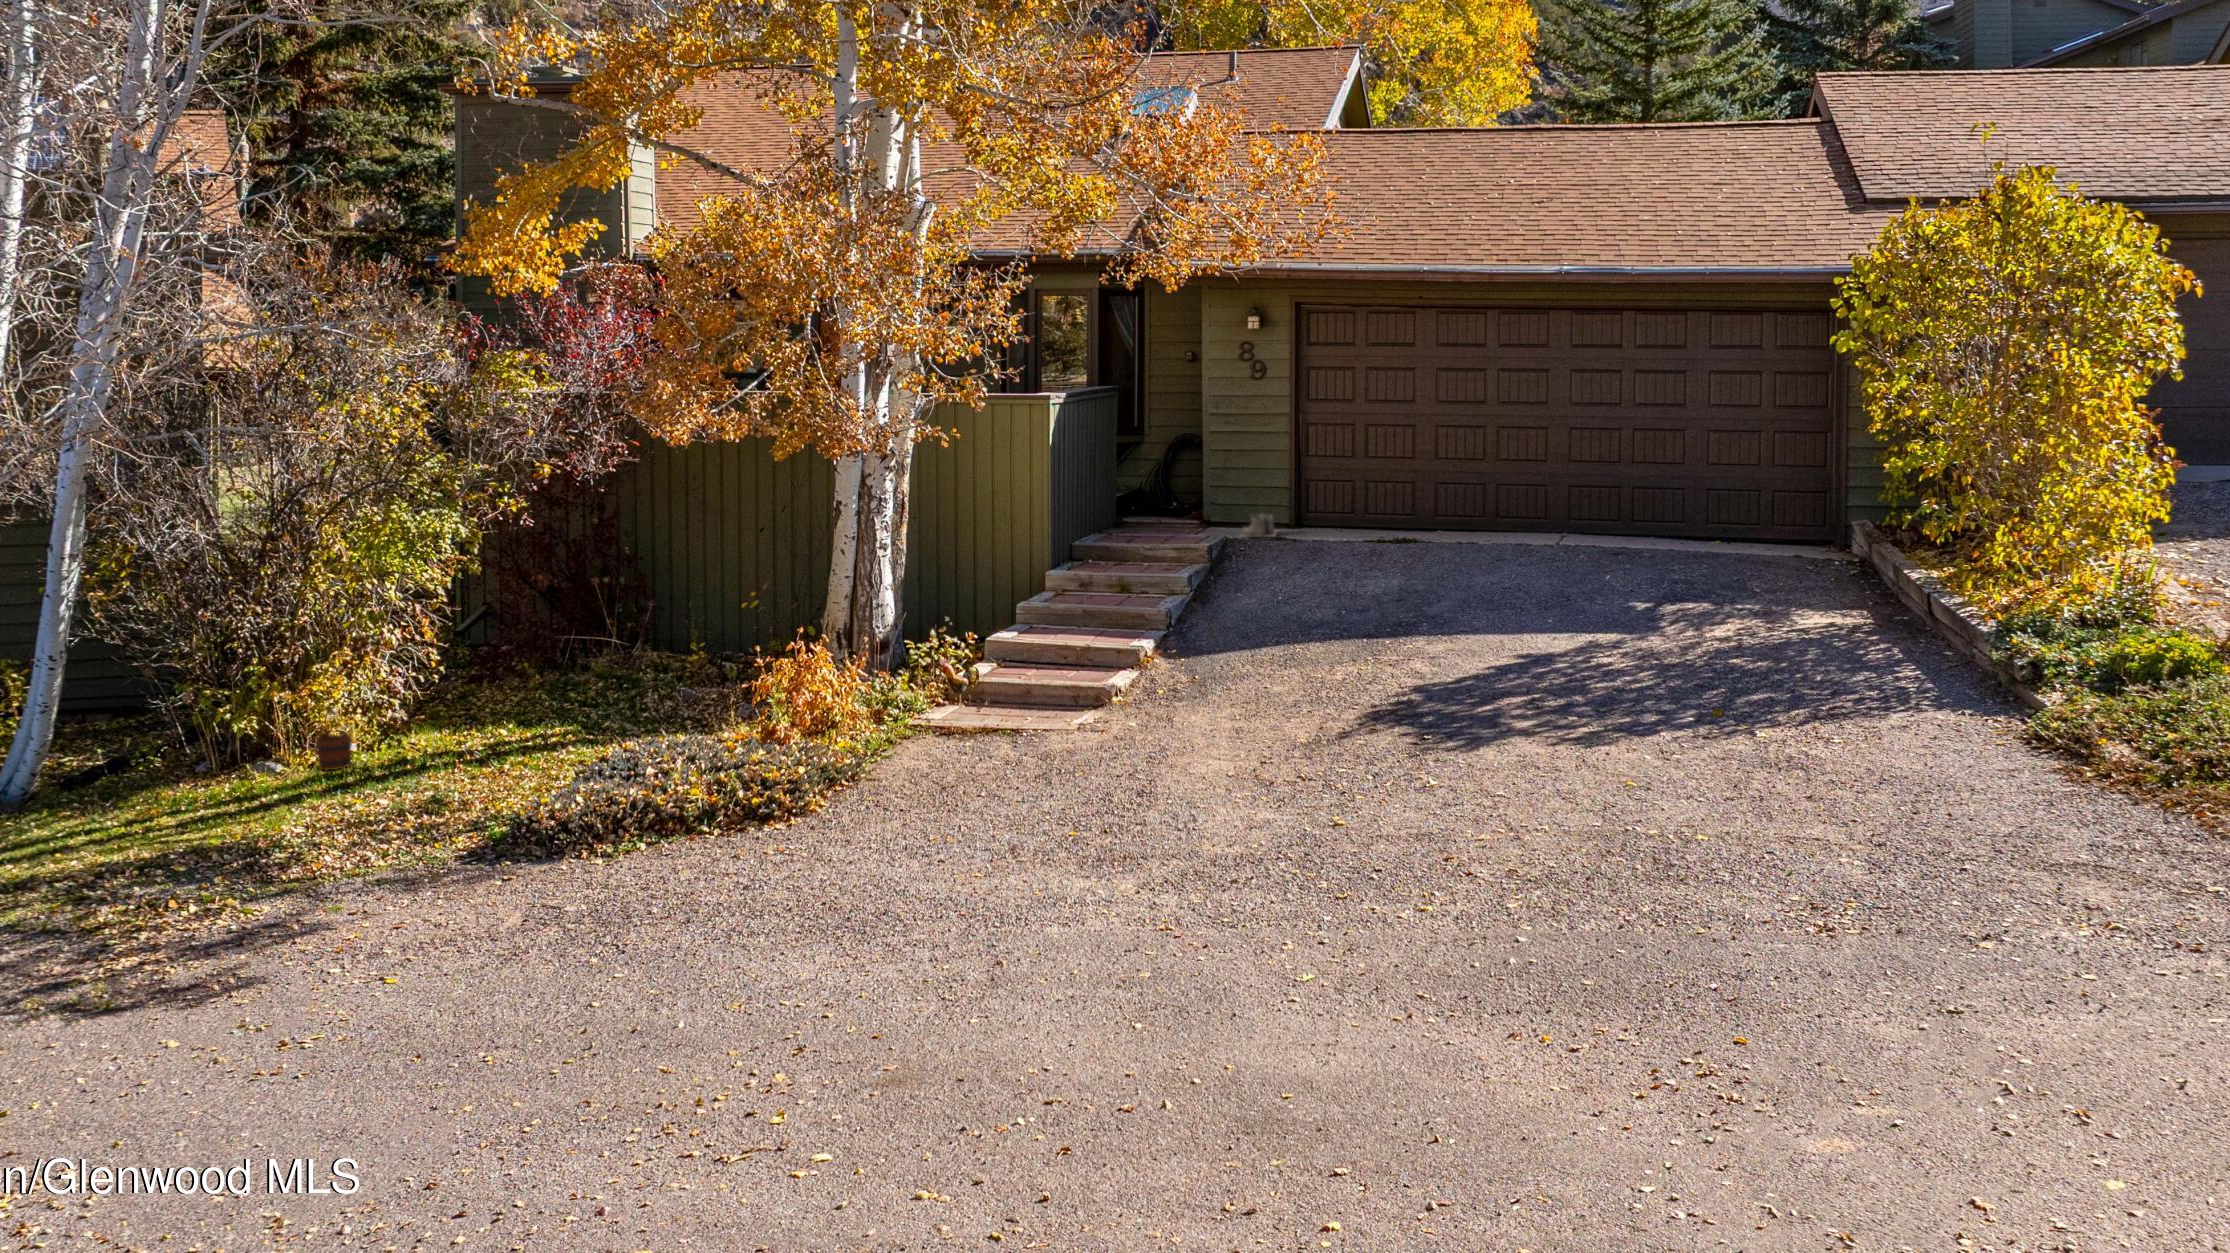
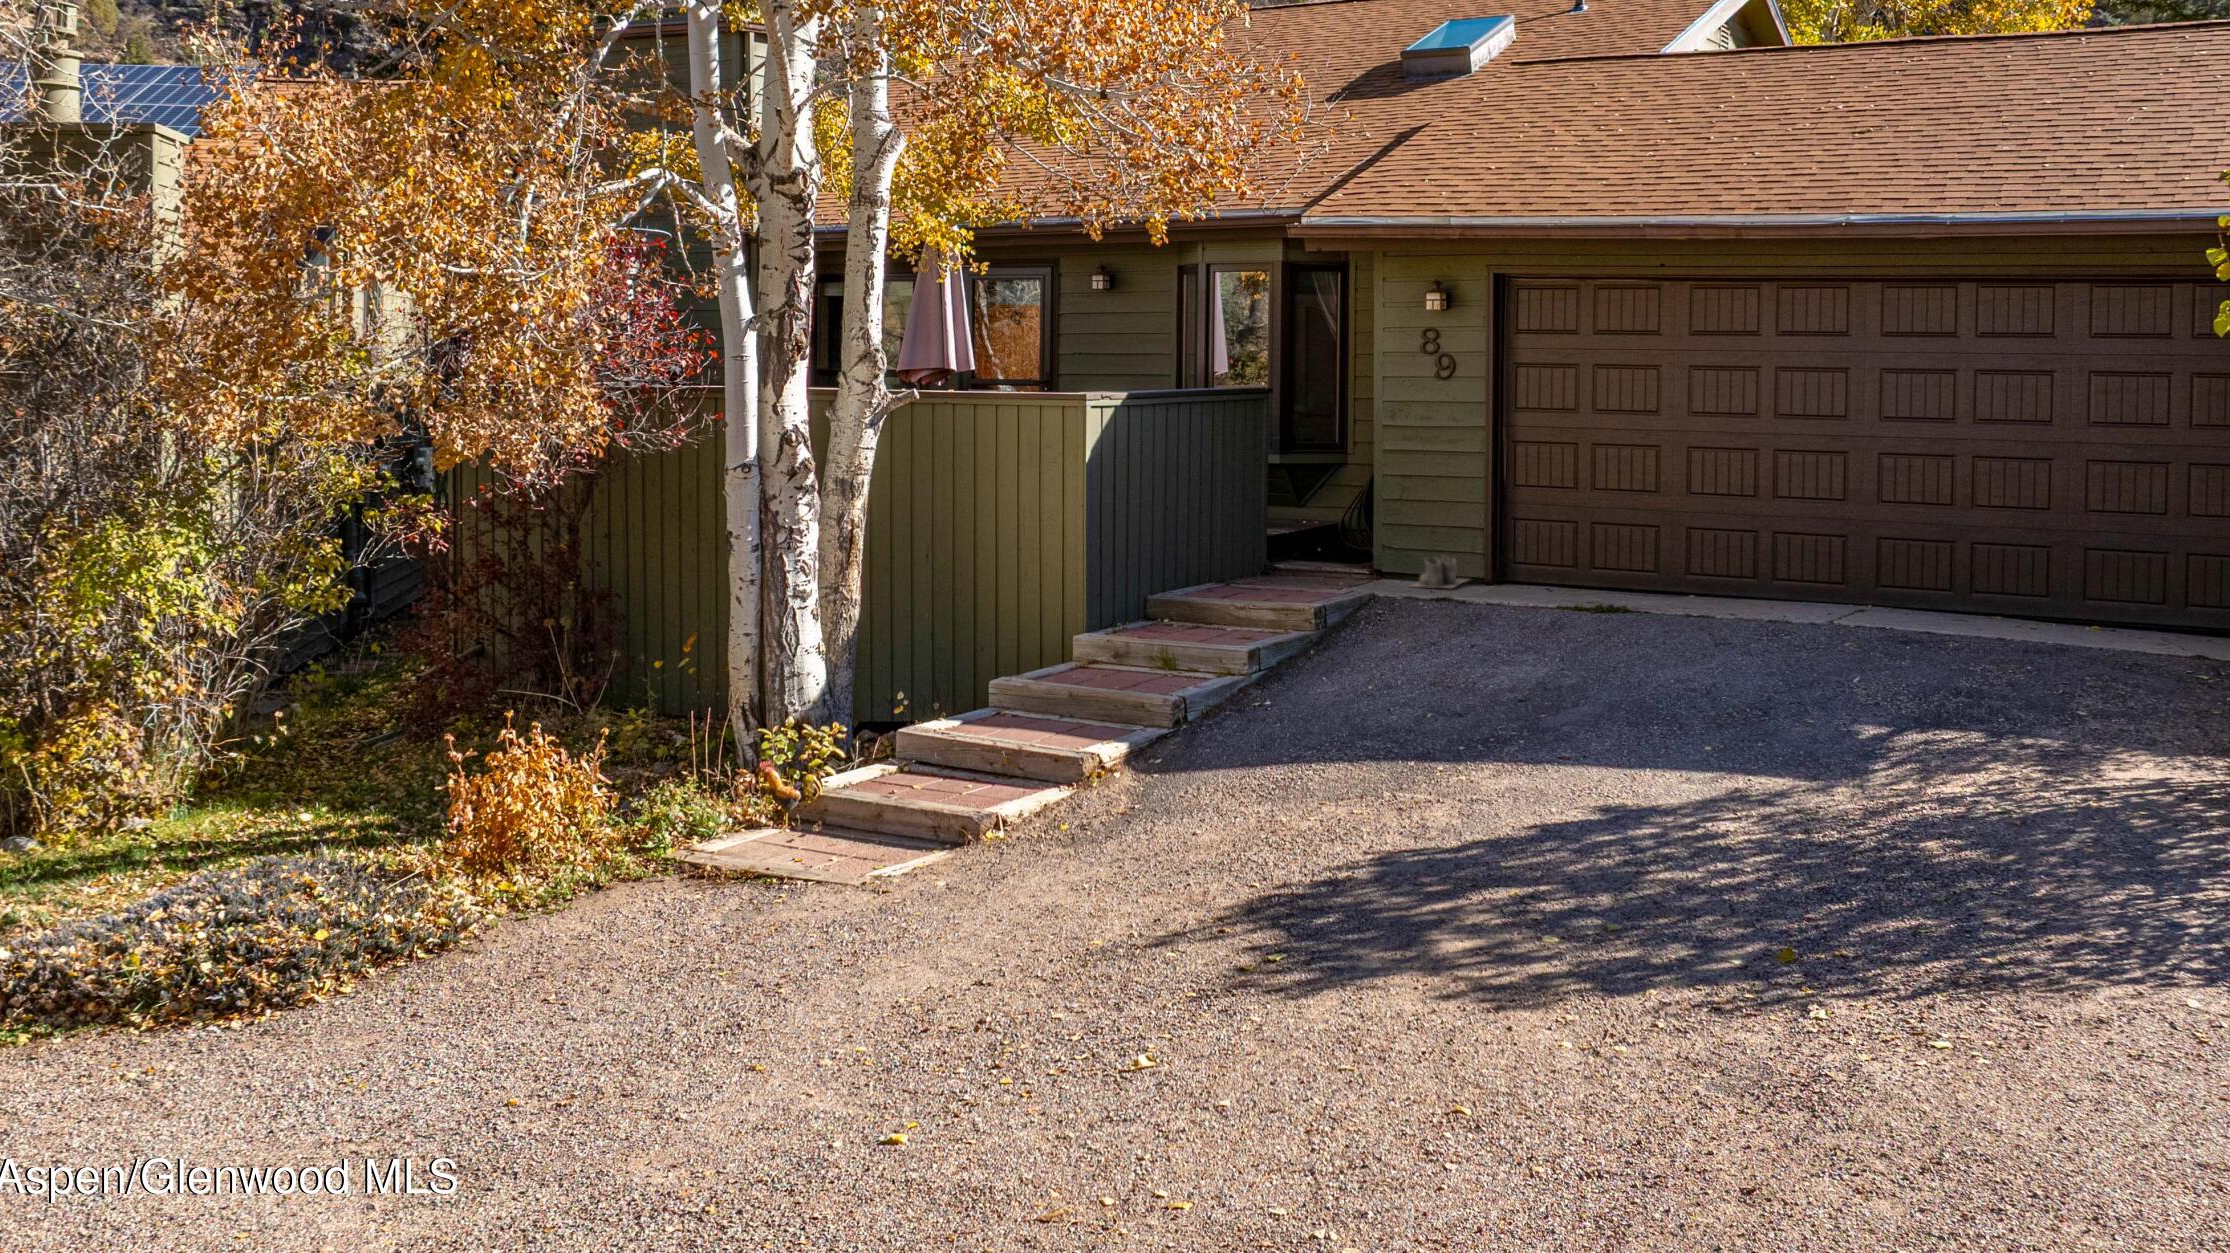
wooden bucket: present [316,710,352,770] -> none [50,772,98,846]

